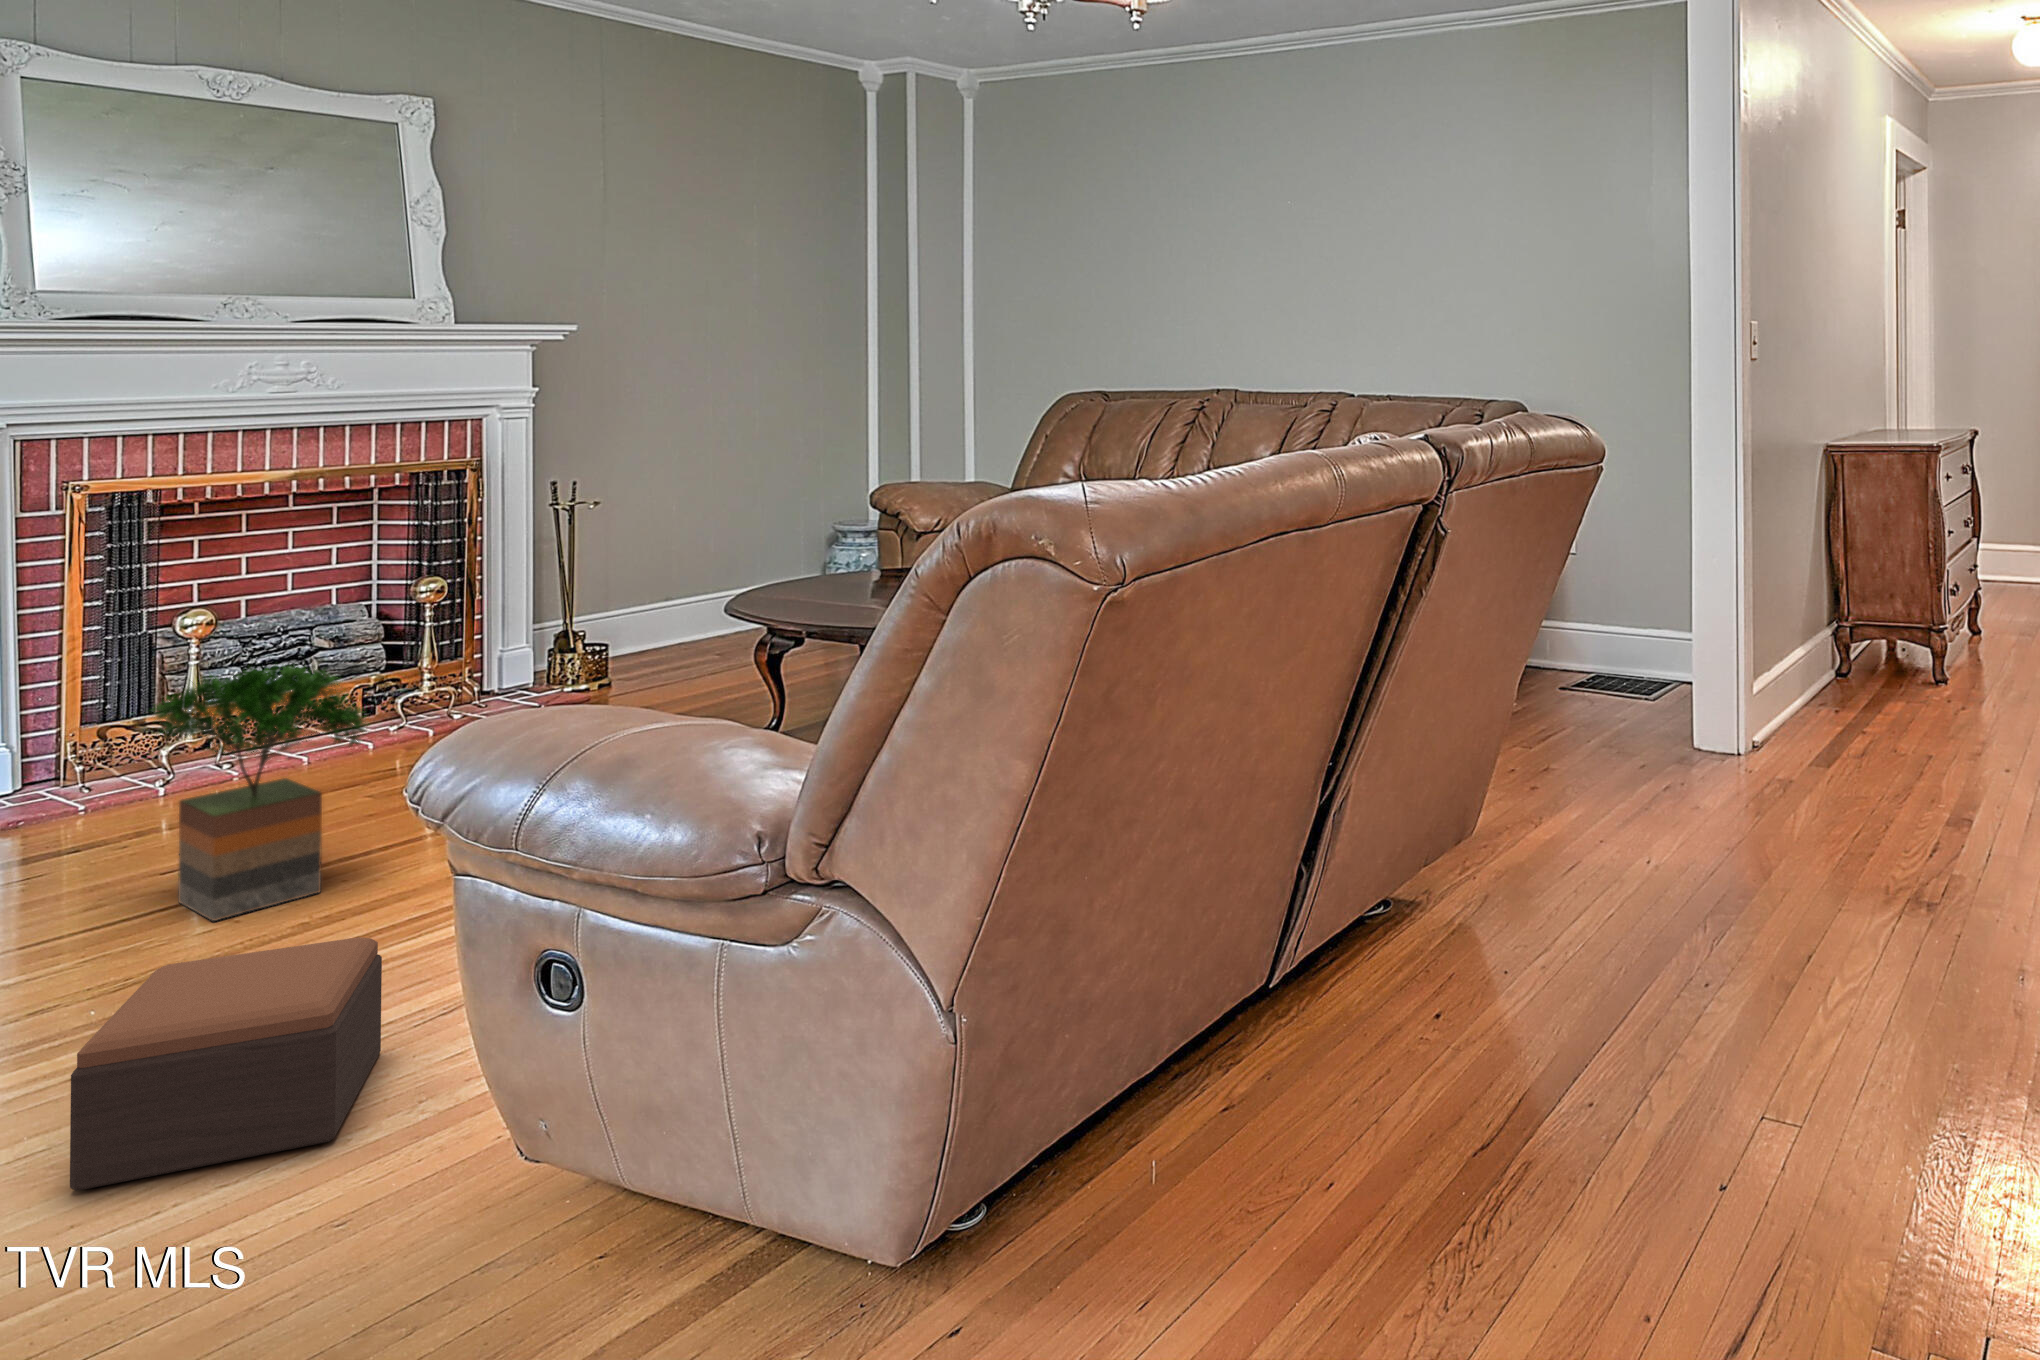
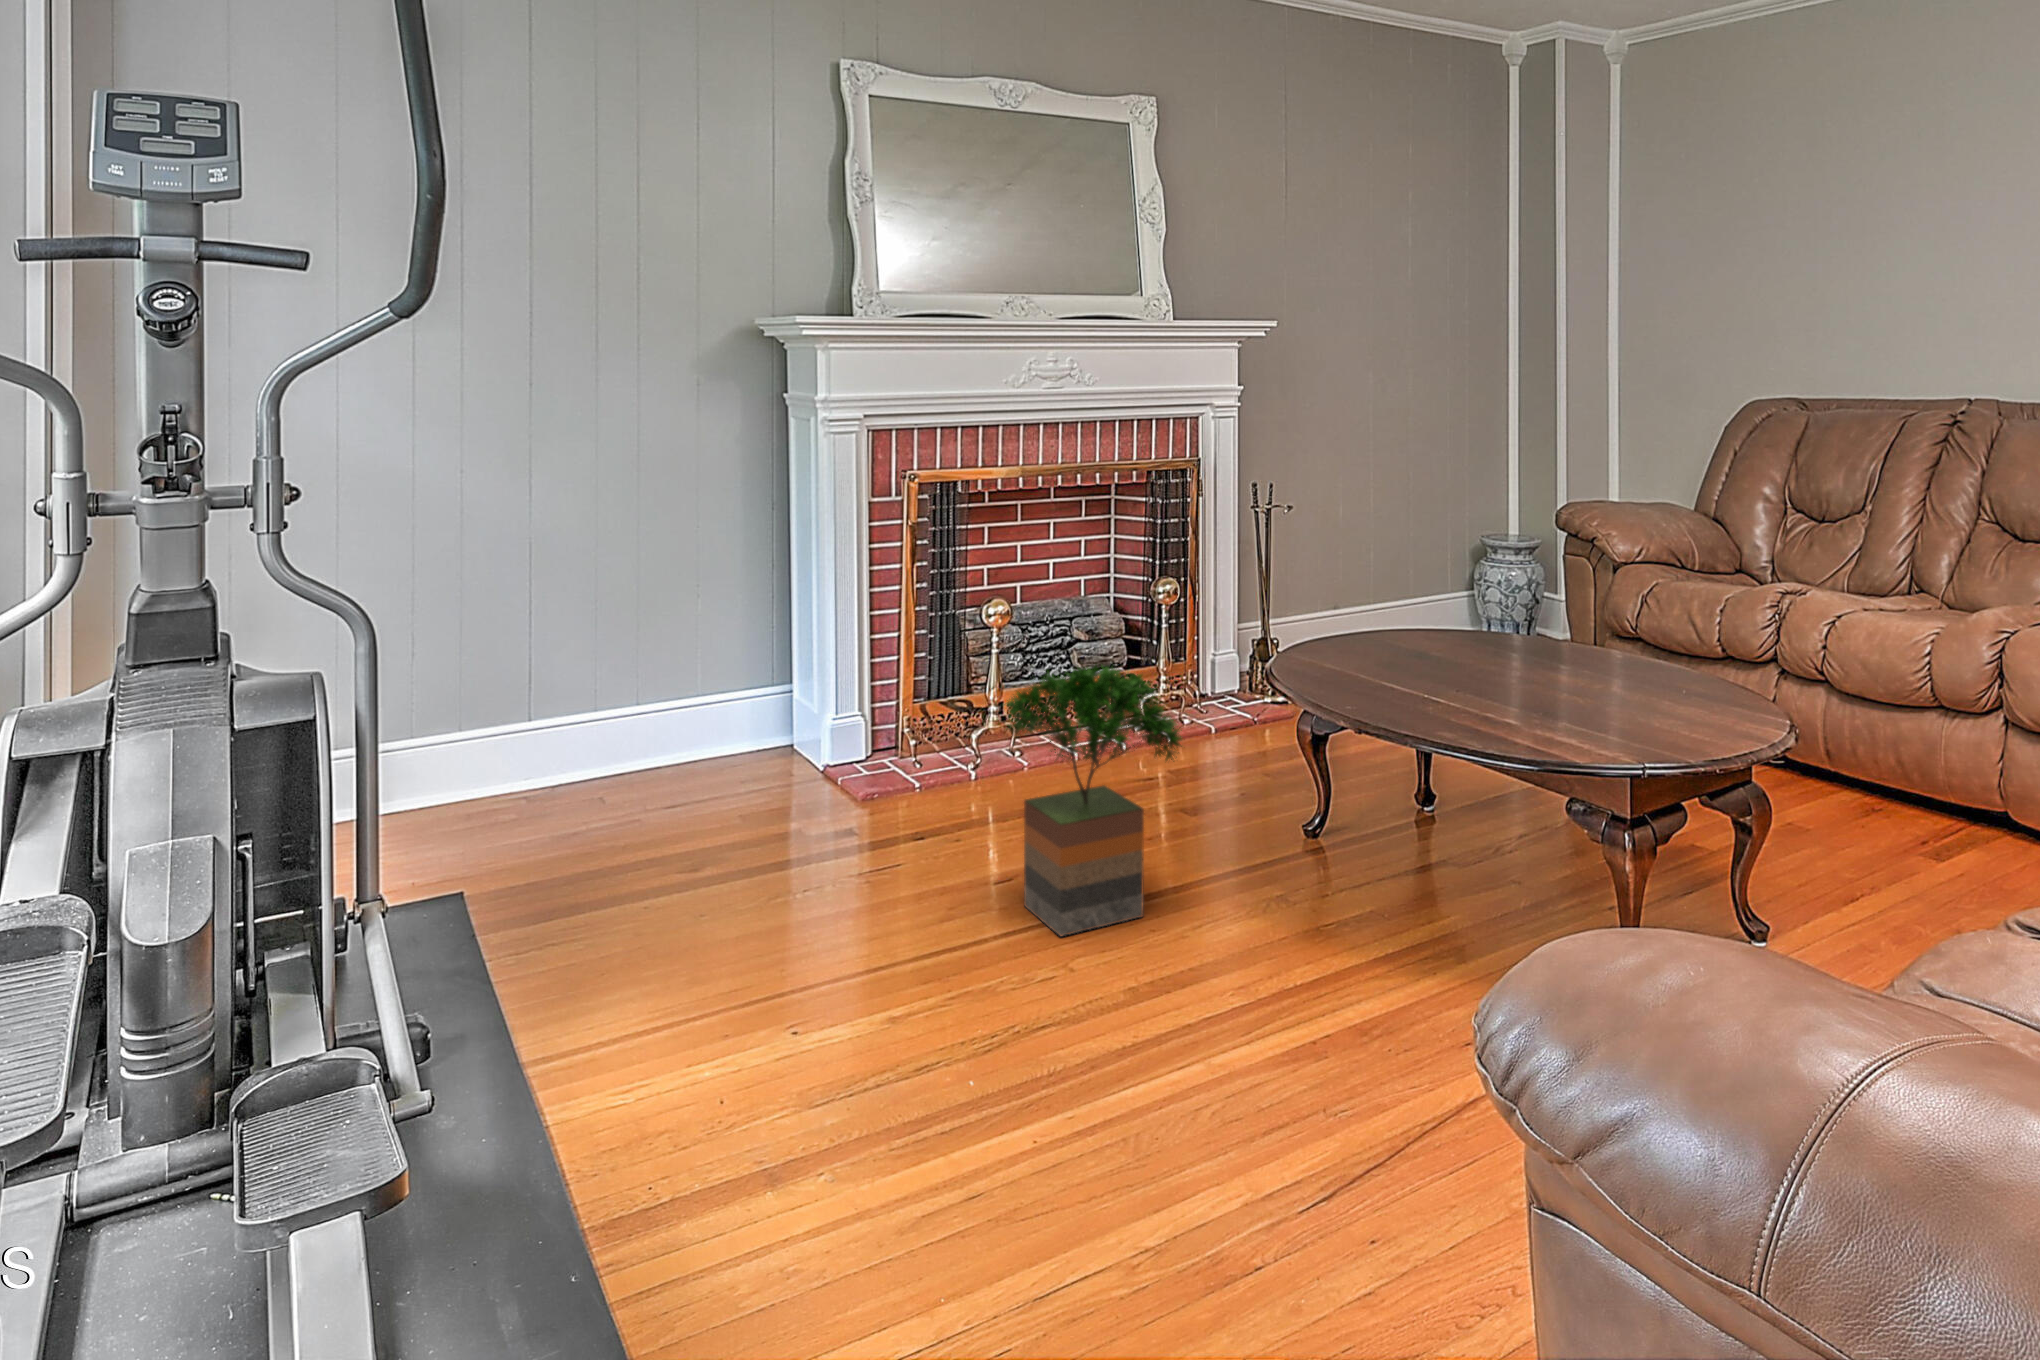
footstool: present [70,937,382,1191] -> none [1032,1023,1281,1308]

